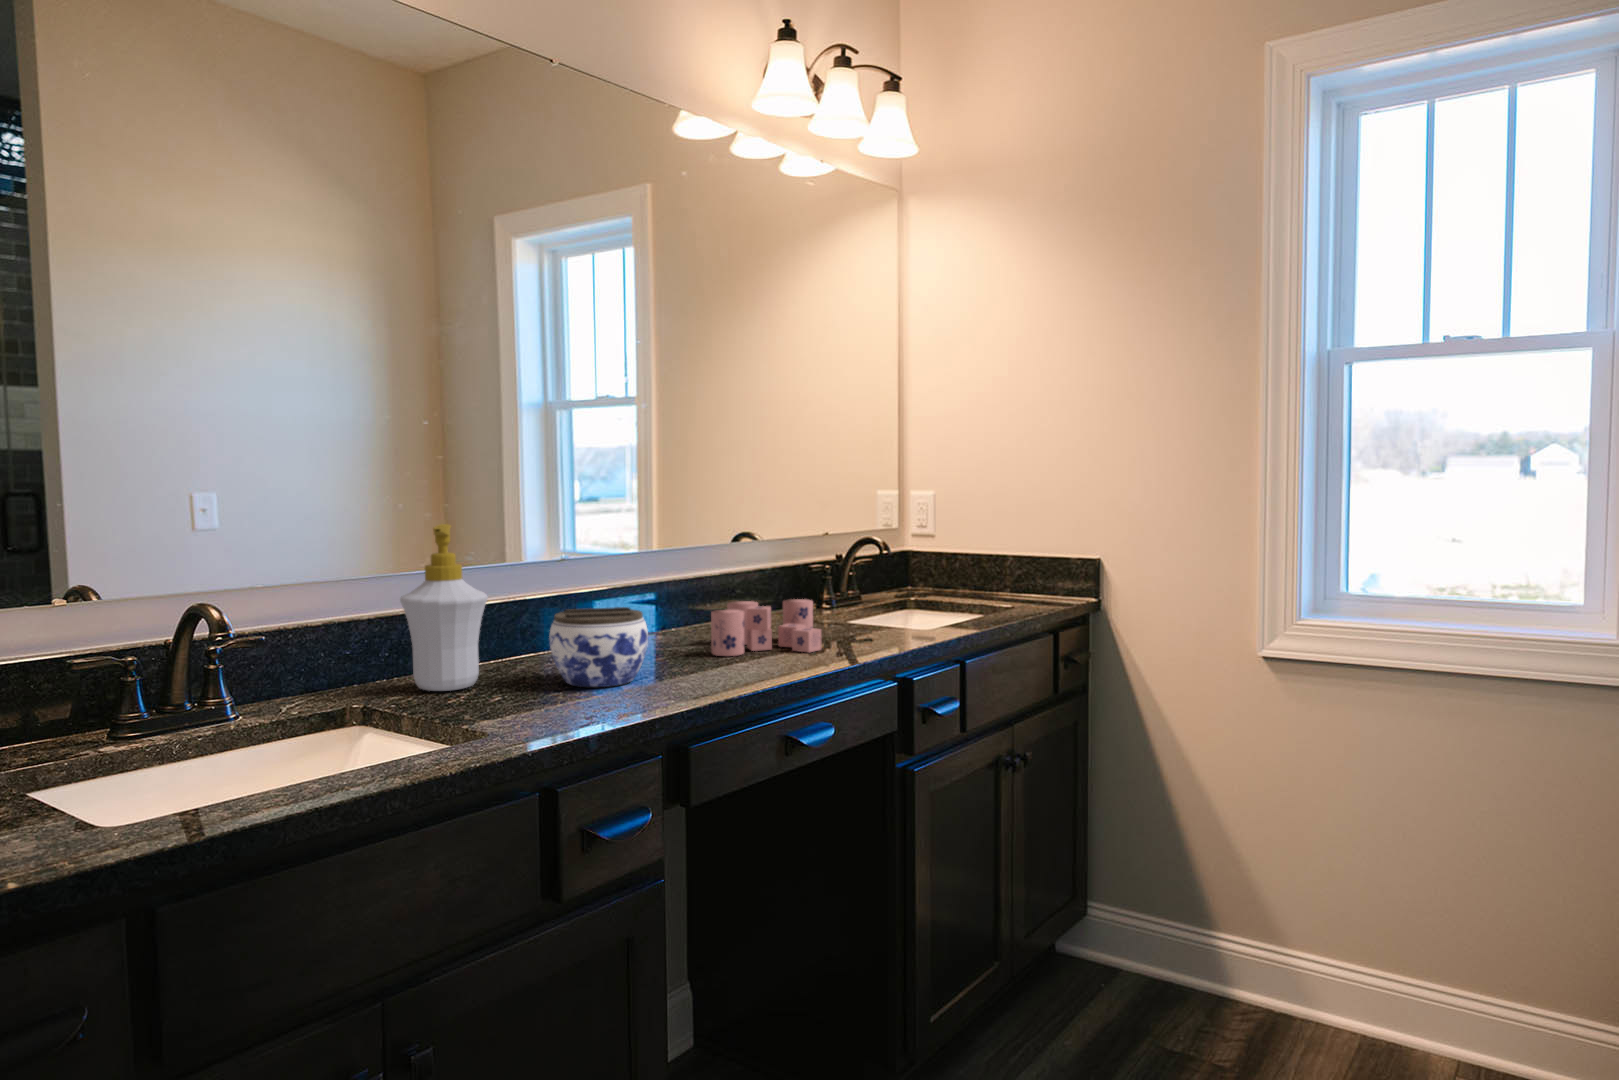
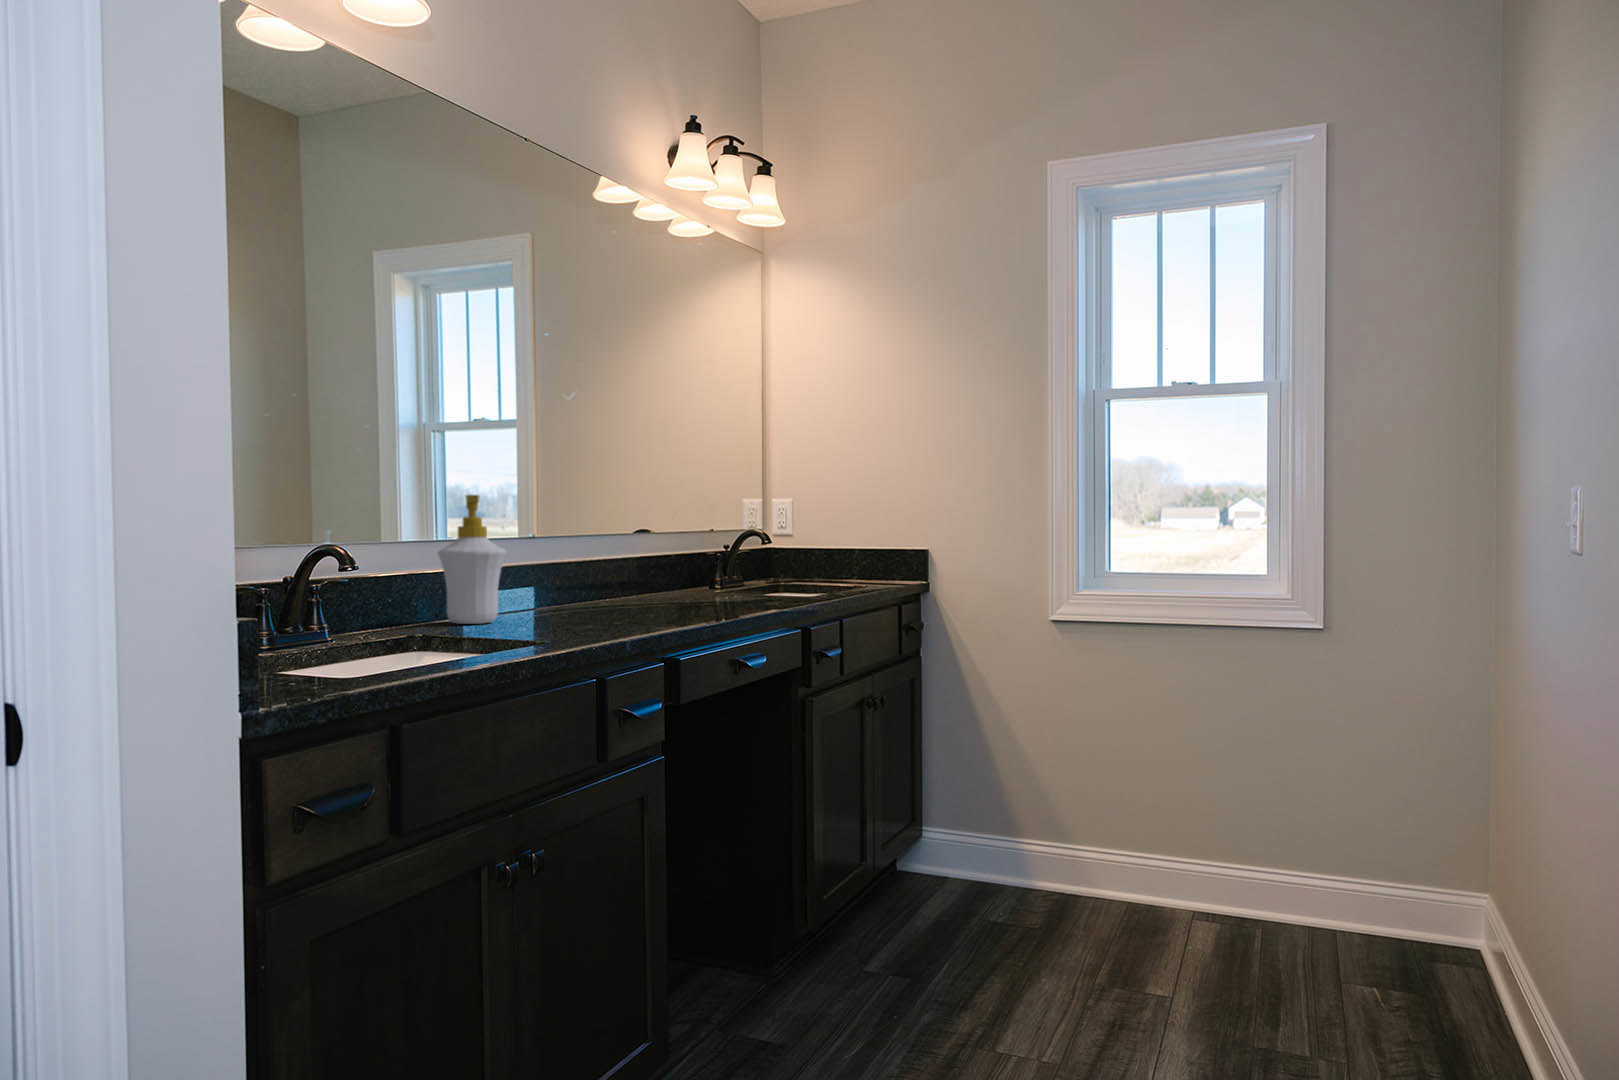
candle: present [711,599,821,656] -> none [659,570,742,608]
jar: present [549,607,648,687] -> none [554,563,630,620]

